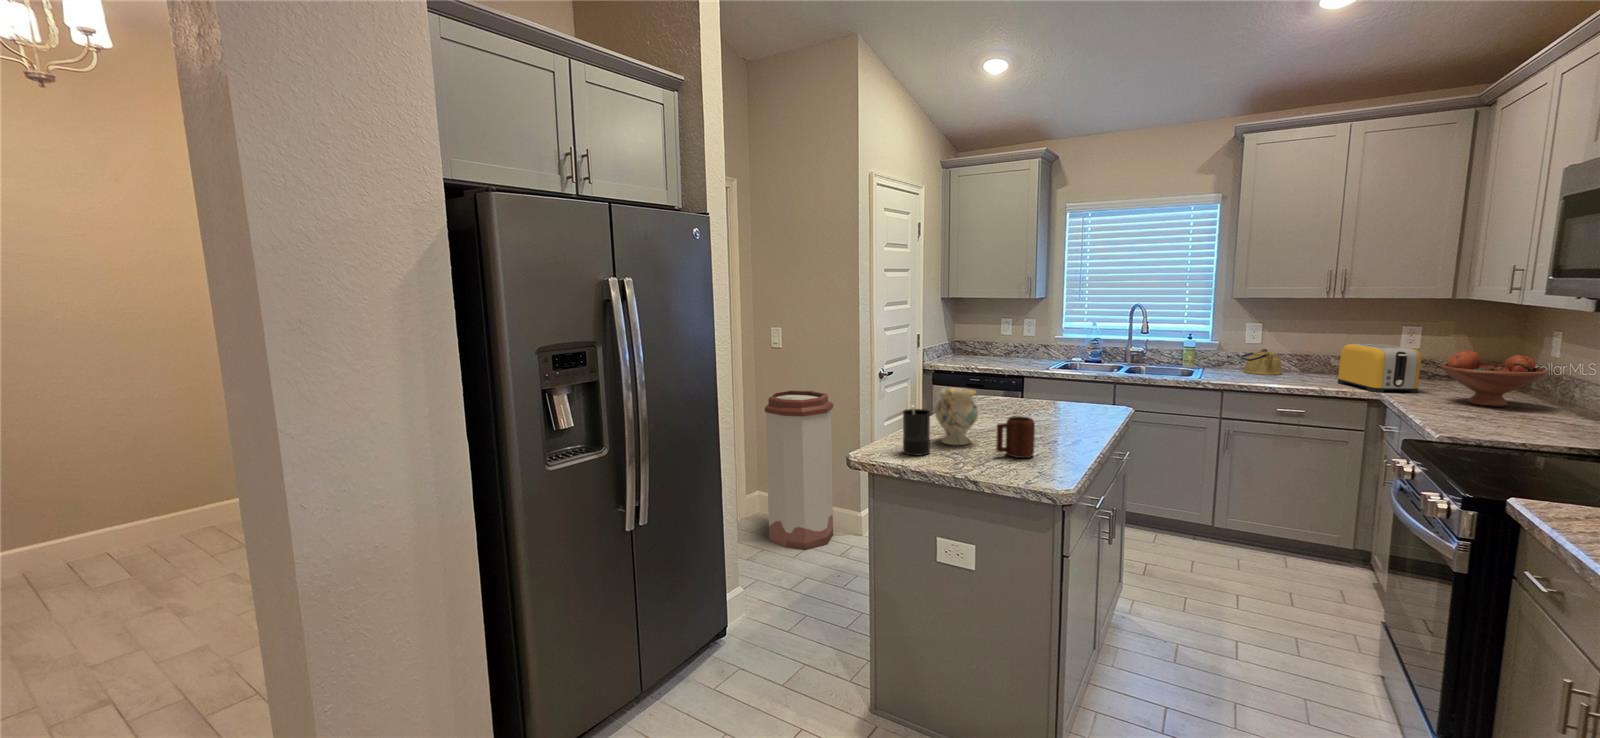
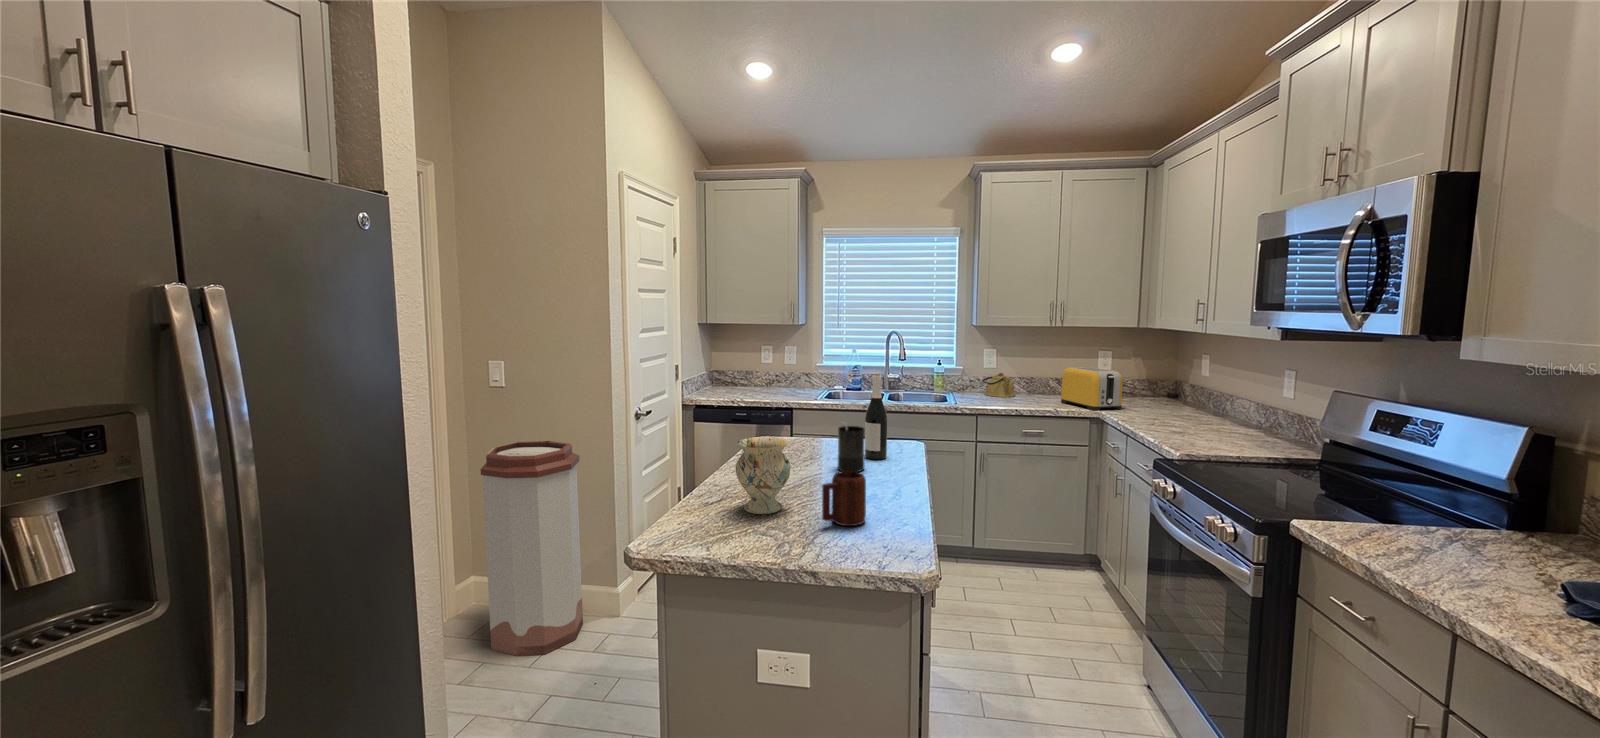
wine bottle: none [1063,343,1085,418] -> present [865,374,887,460]
fruit bowl: present [1441,351,1548,407] -> none [1142,372,1212,419]
candle: present [903,408,930,456] -> present [838,425,865,472]

